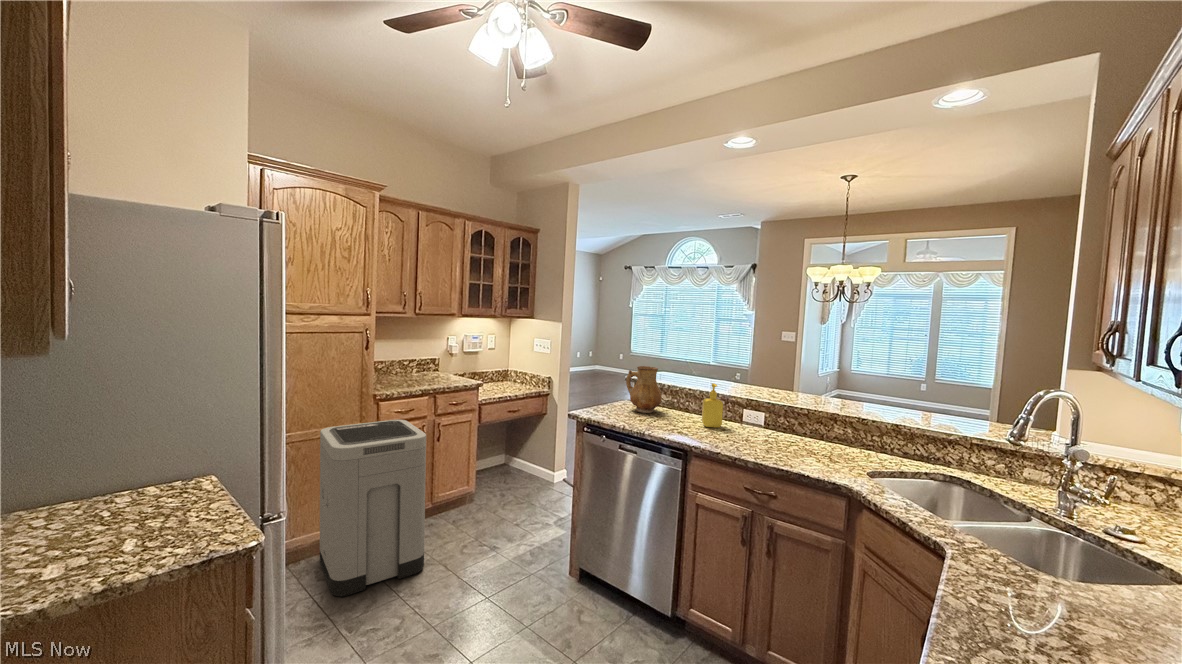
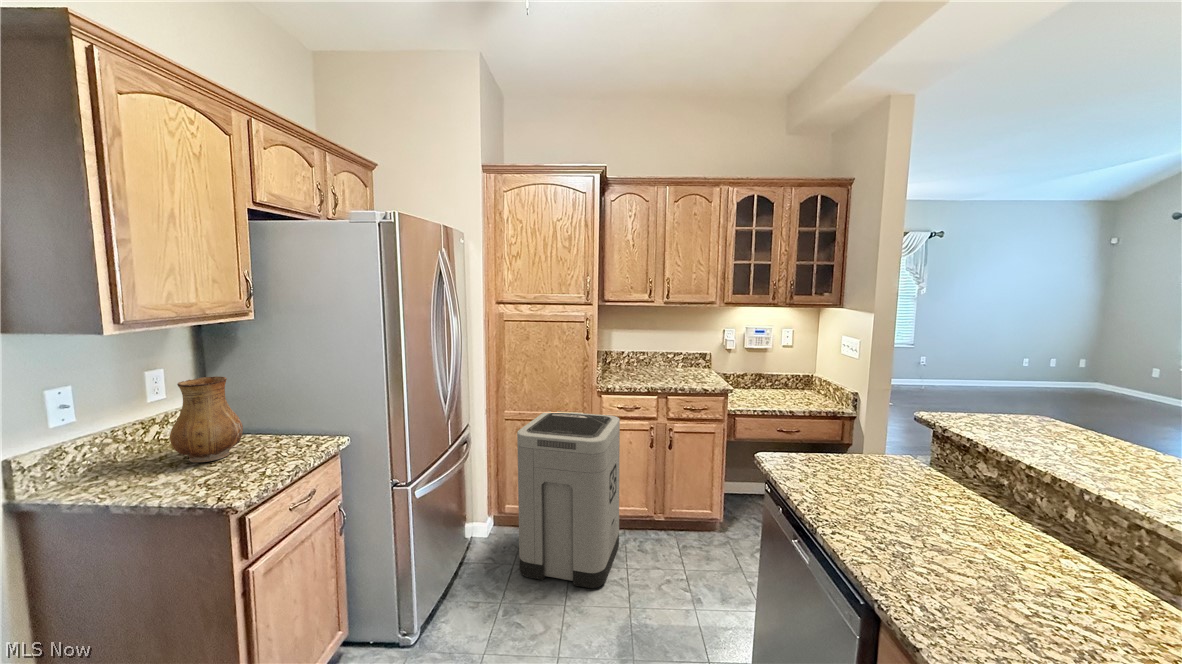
ceramic pitcher: present [626,366,662,413] -> present [170,376,243,462]
soap dispenser: present [702,383,723,428] -> none [996,482,1077,608]

